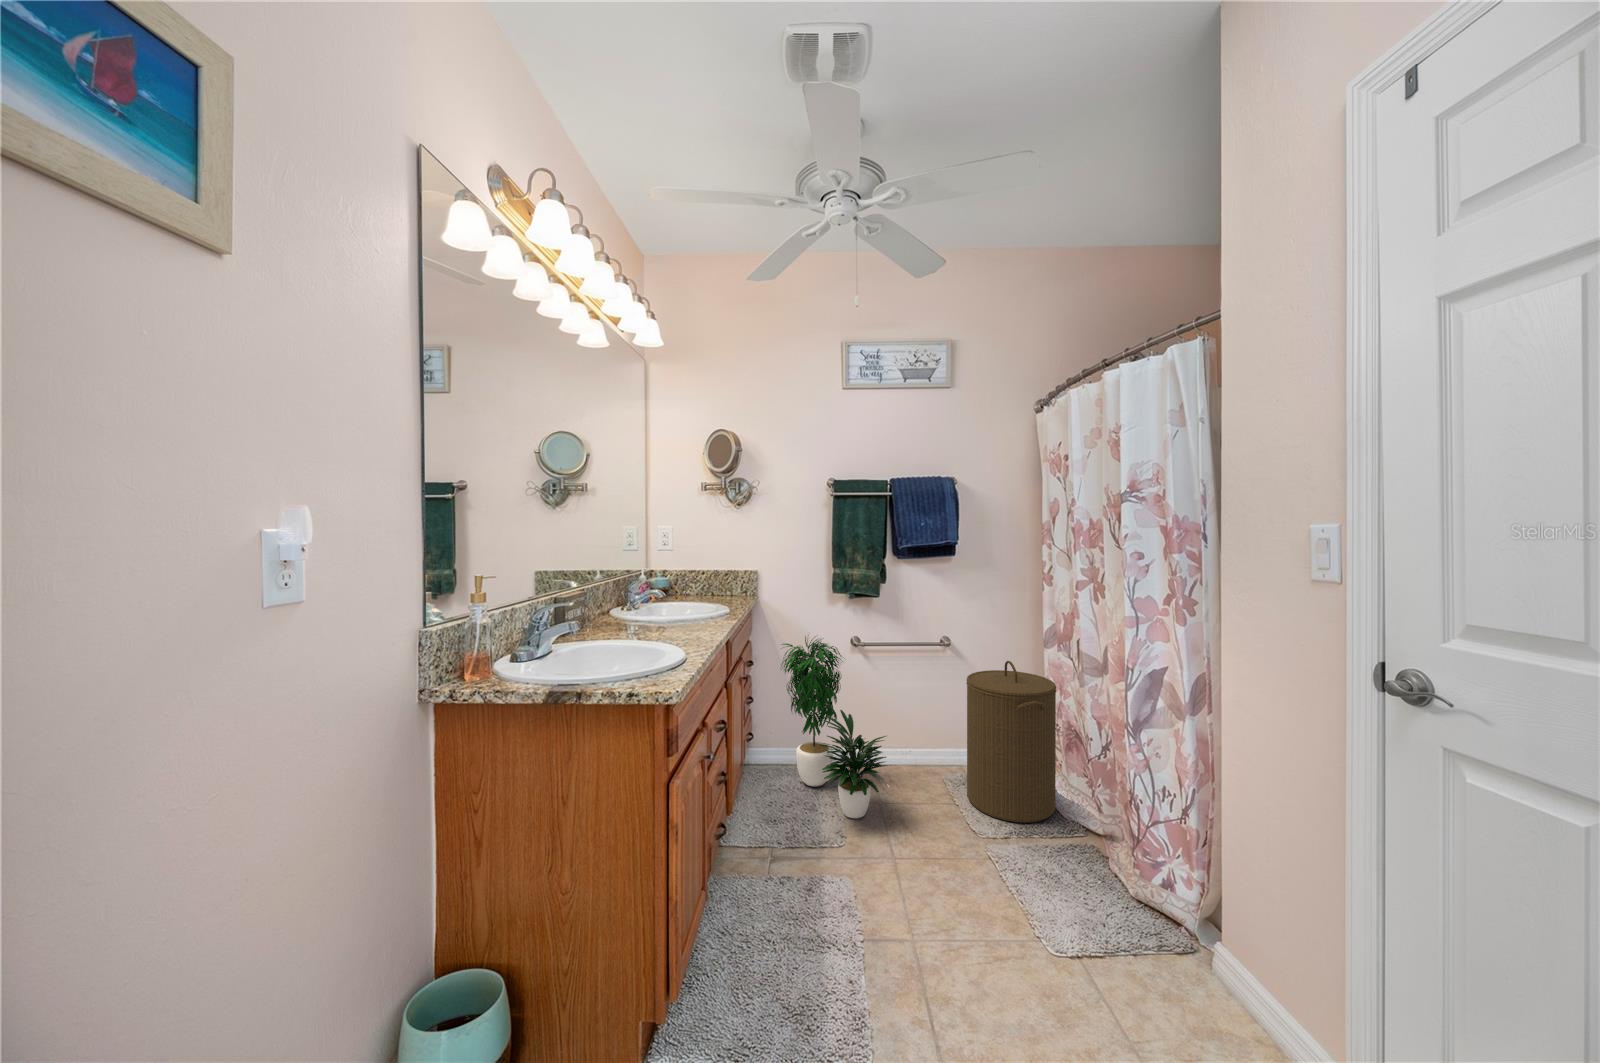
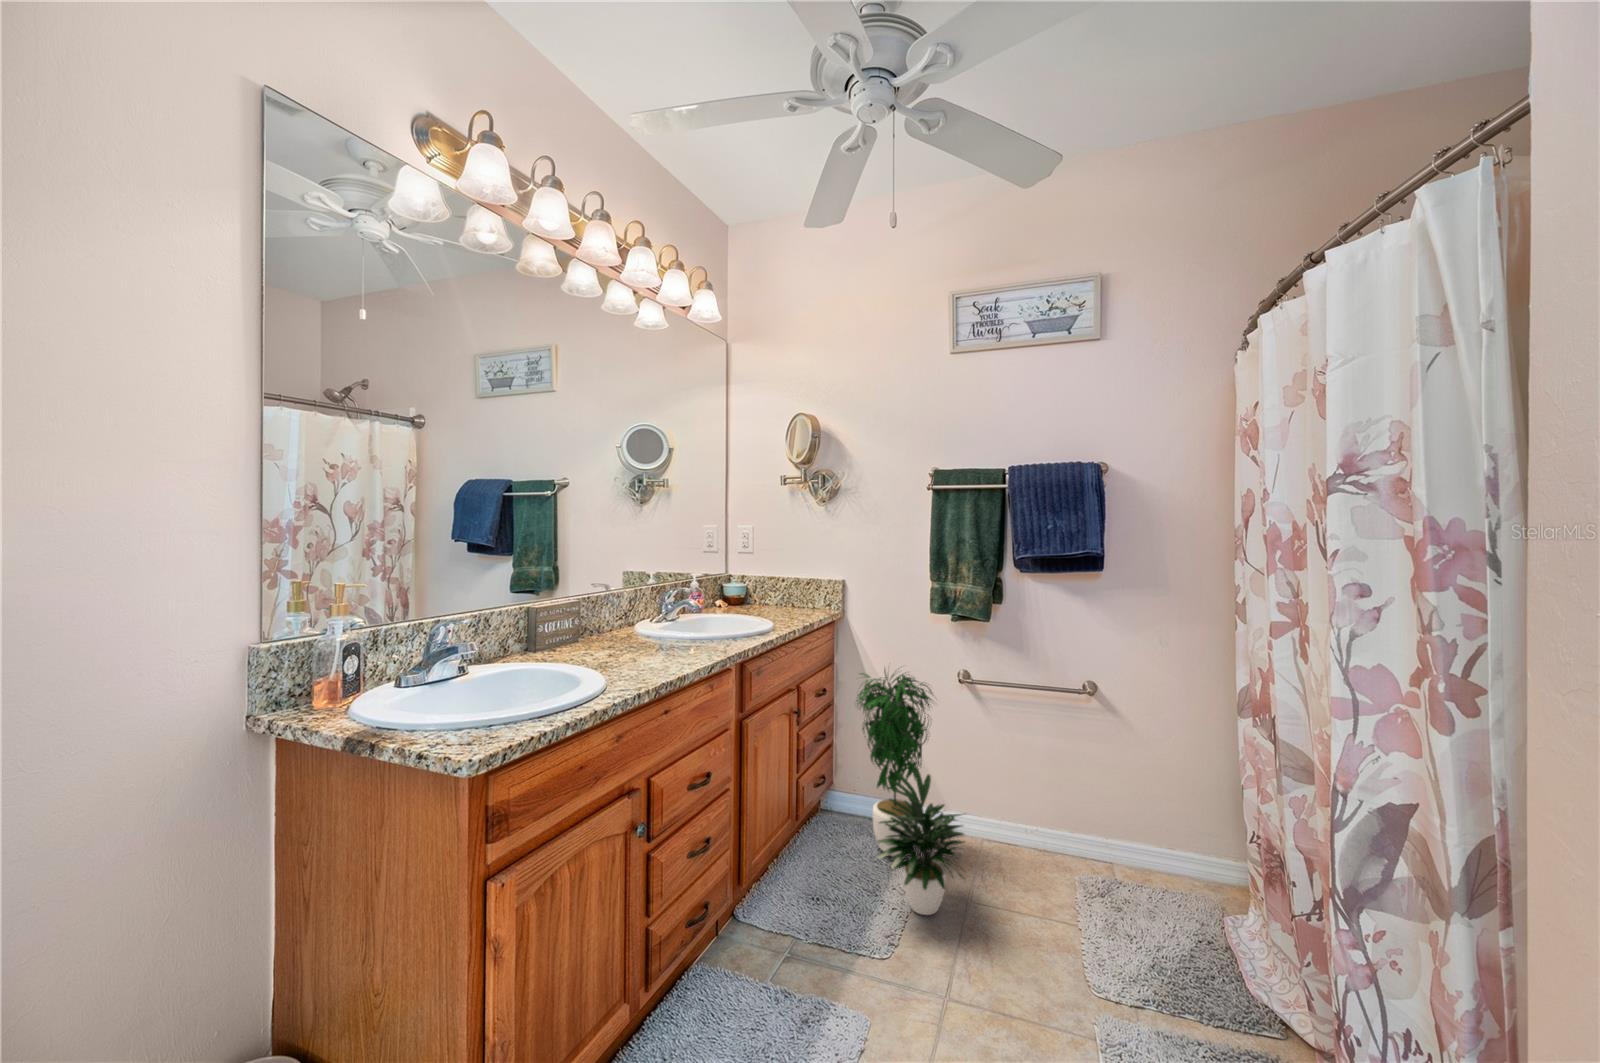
laundry hamper: present [966,661,1056,823] -> none [1099,734,1249,992]

